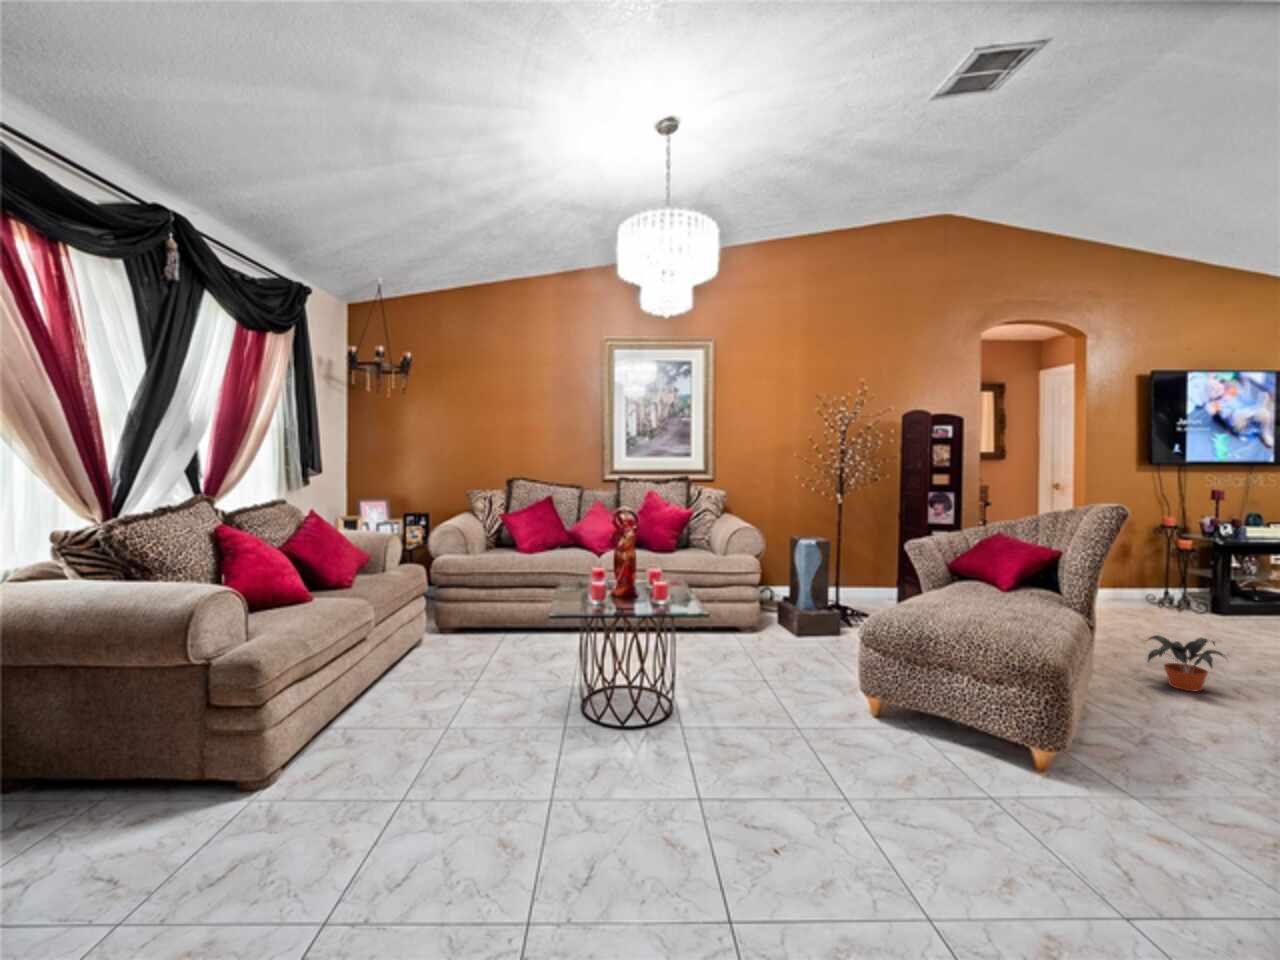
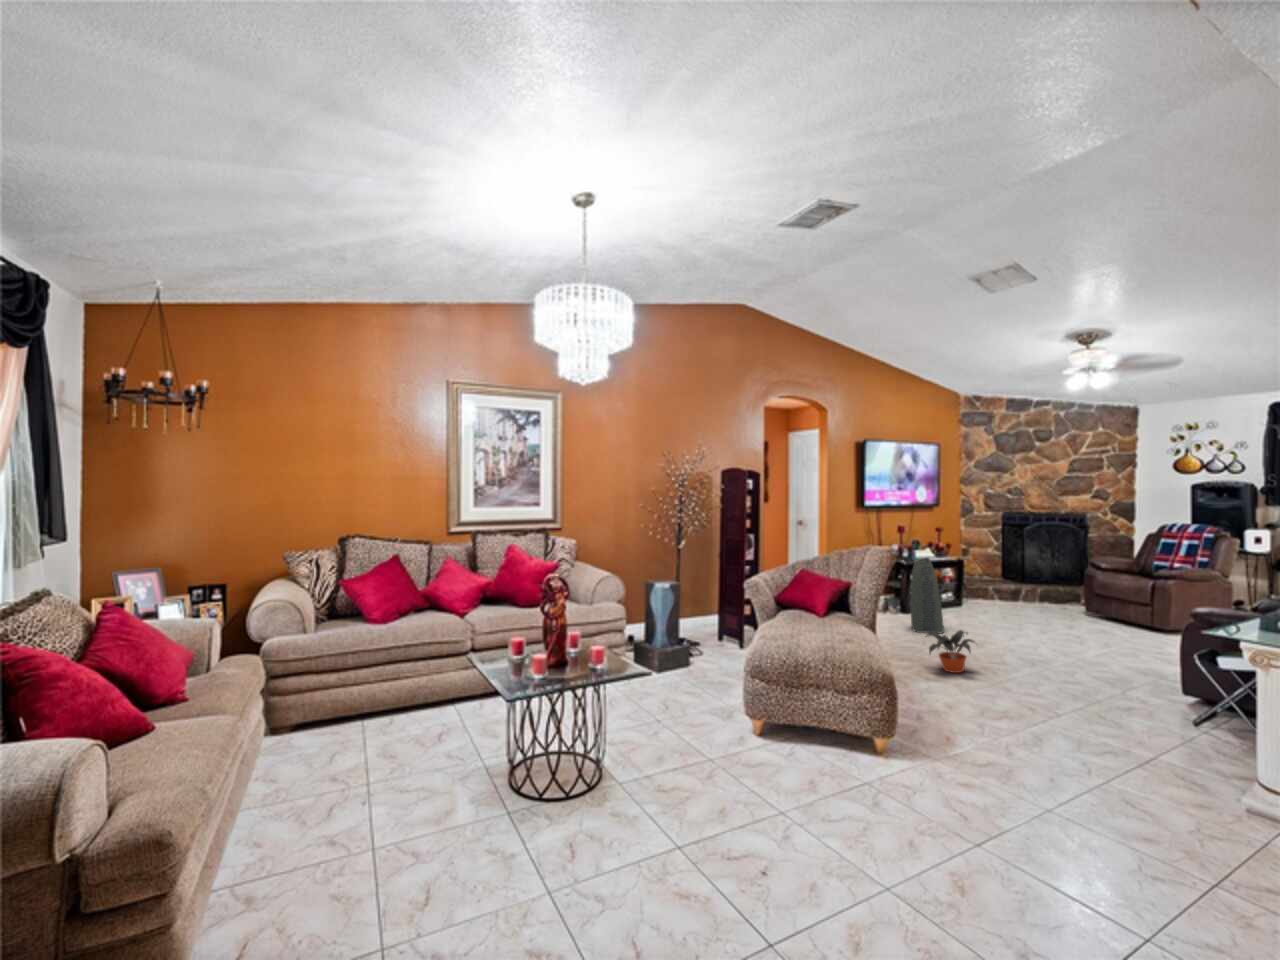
air purifier: none [1143,544,1192,644] -> present [910,557,944,634]

